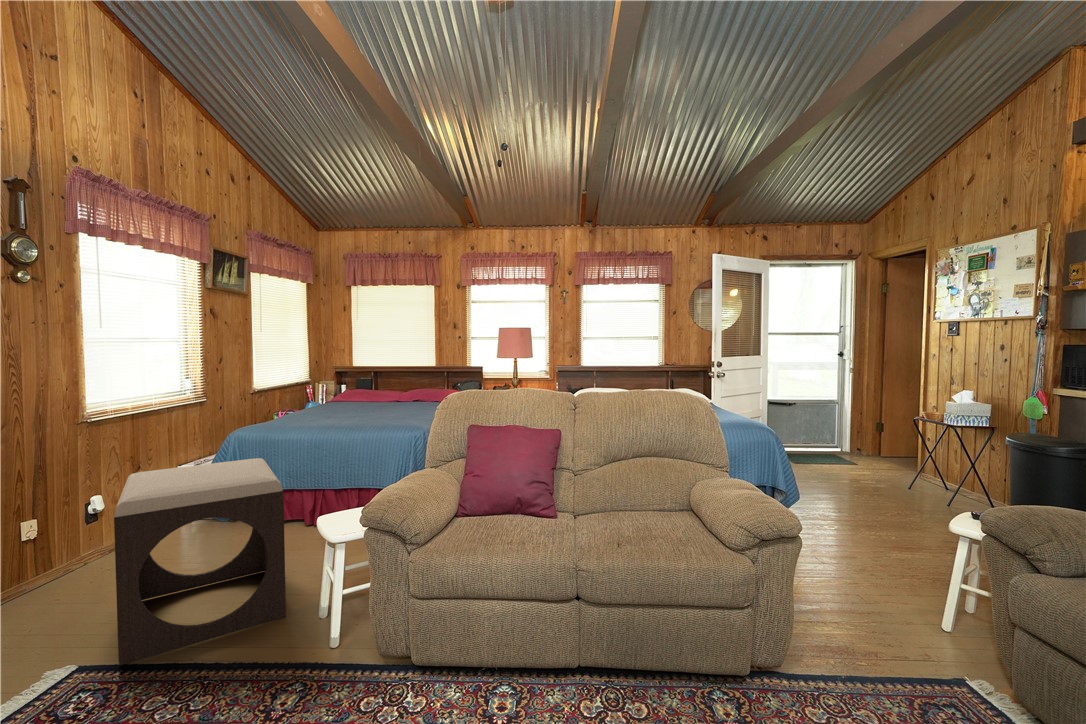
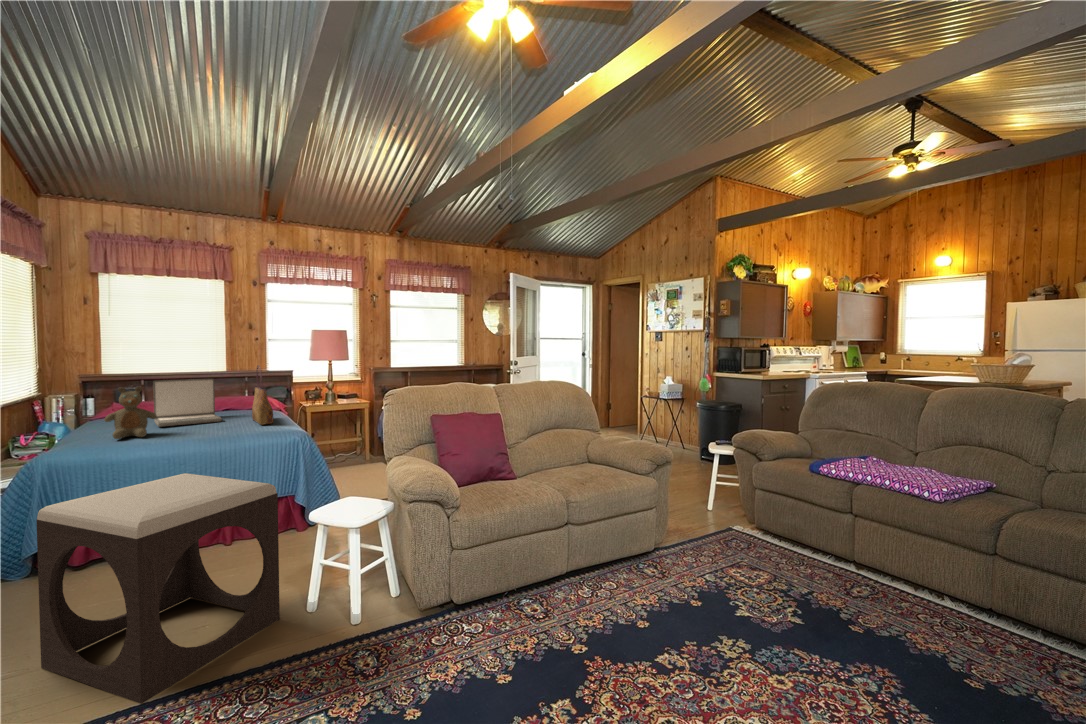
tote bag: none [397,361,416,417] -> present [252,365,273,425]
laptop: none [336,372,390,412] -> present [153,379,222,427]
teddy bear: none [290,377,326,420] -> present [104,387,157,439]

